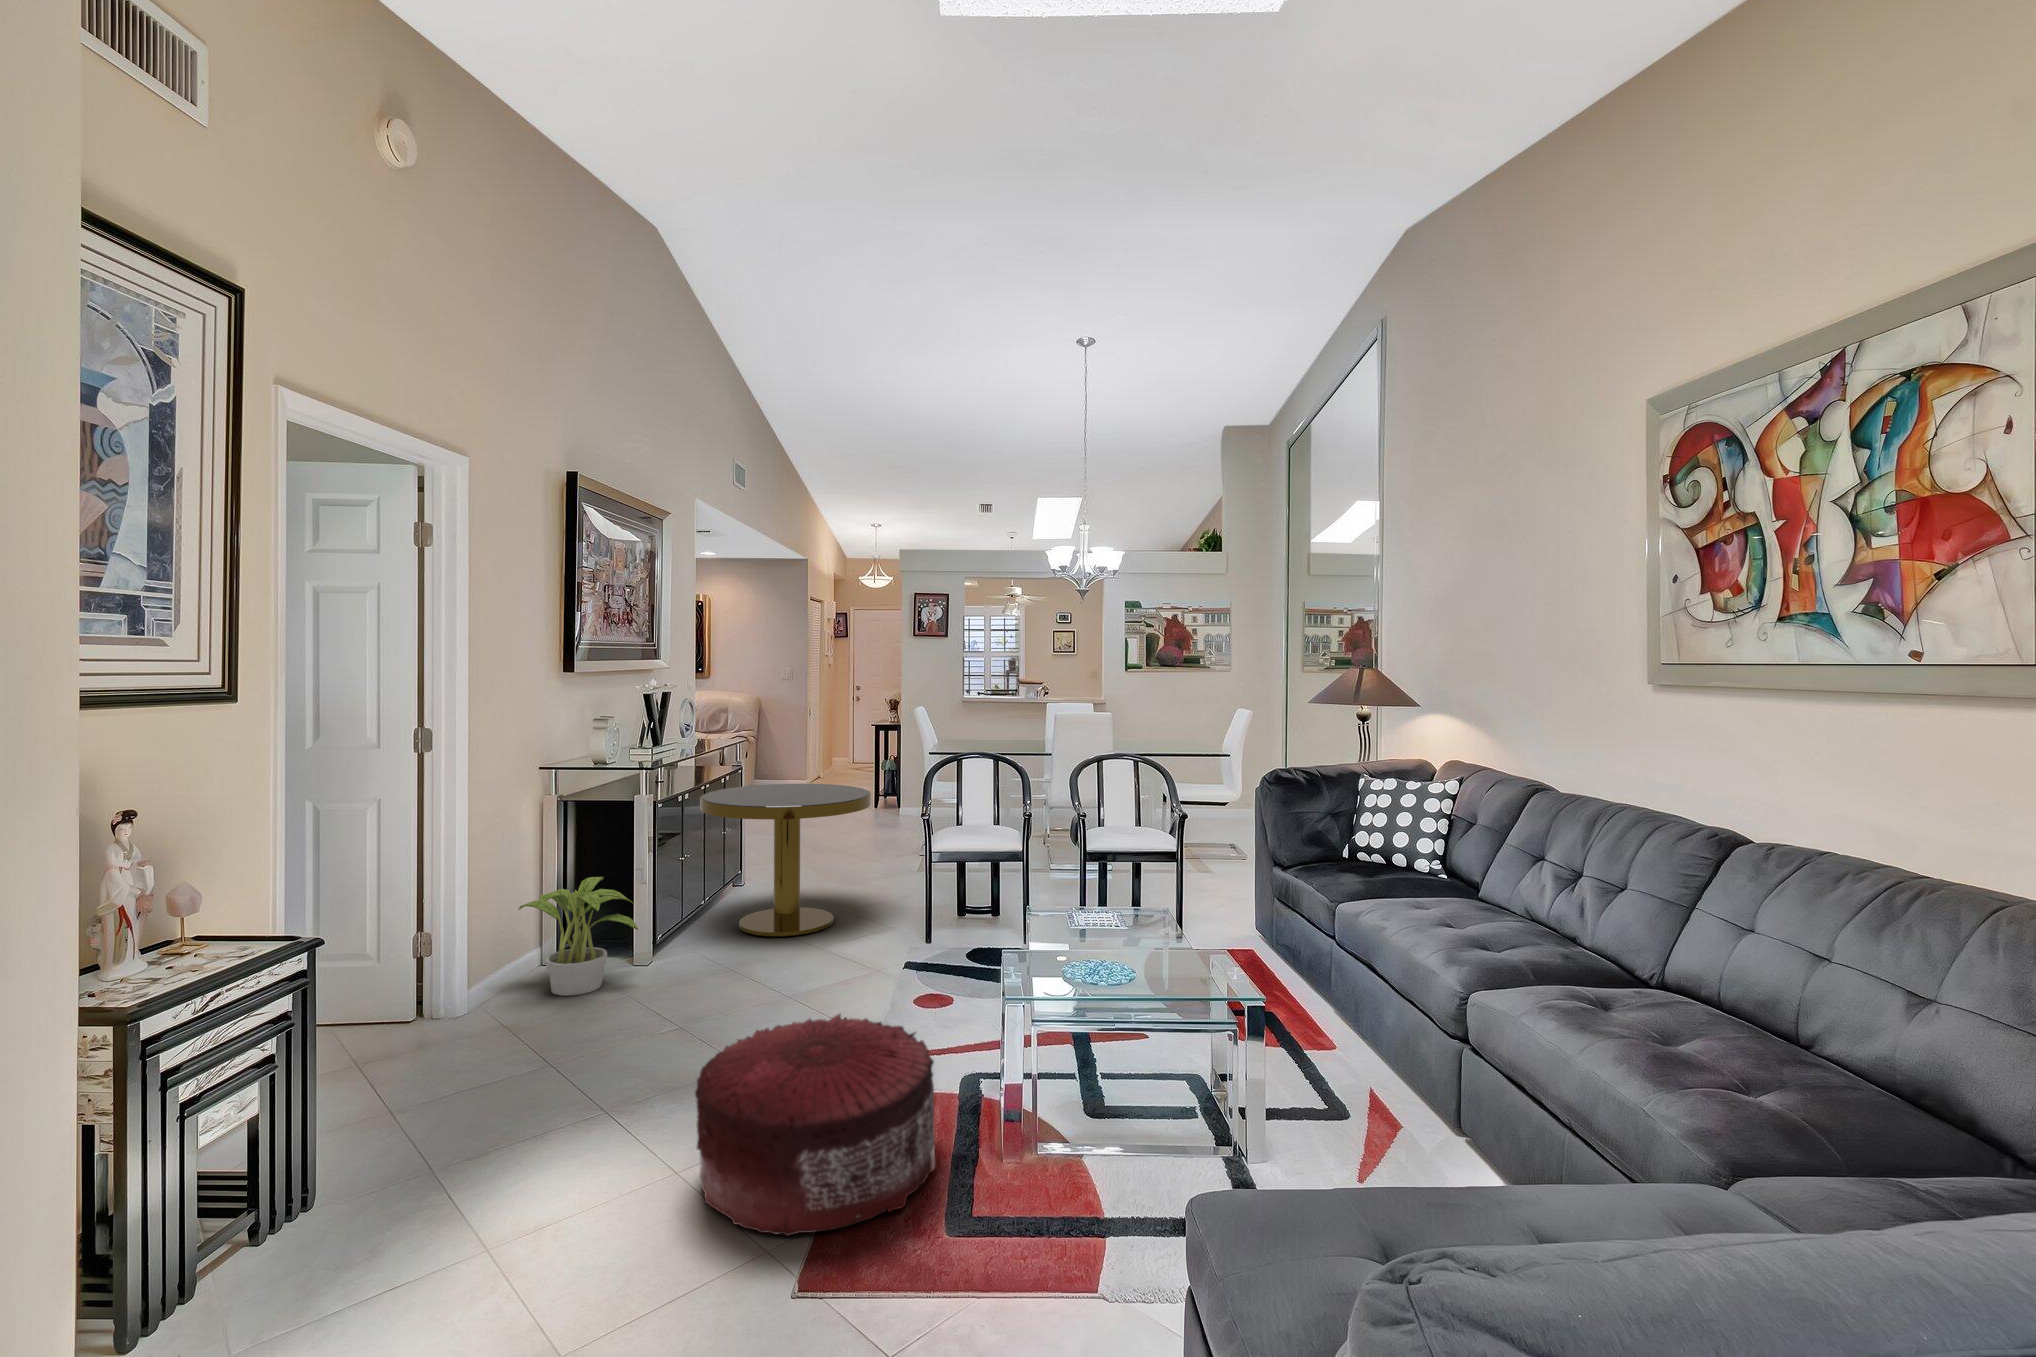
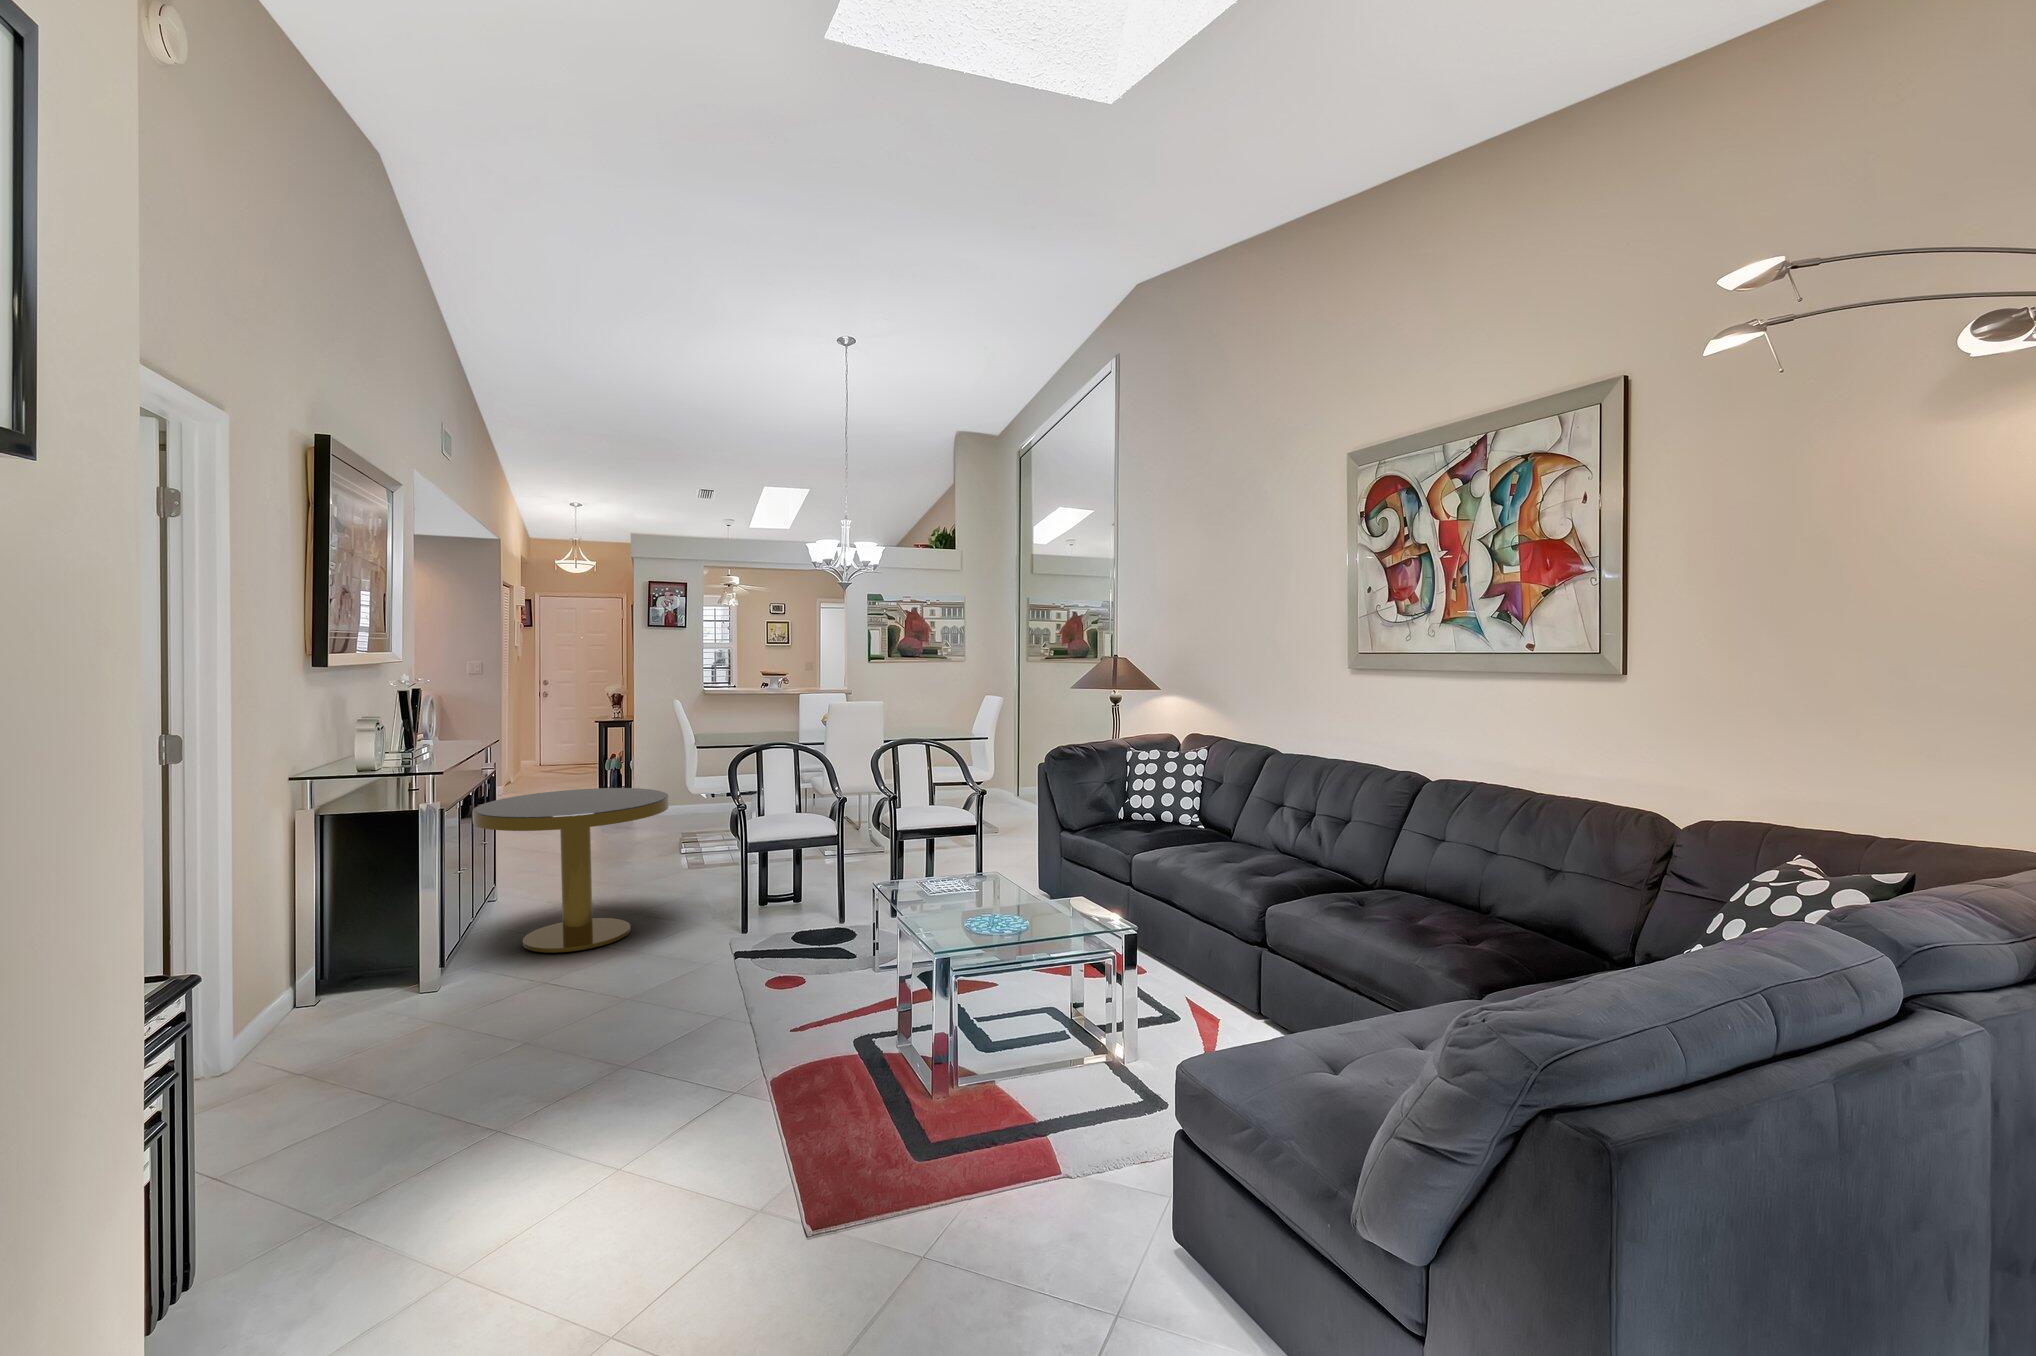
potted plant: present [518,877,638,996] -> none [269,909,437,1048]
pouf: present [695,1014,935,1236] -> none [637,1005,873,1218]

